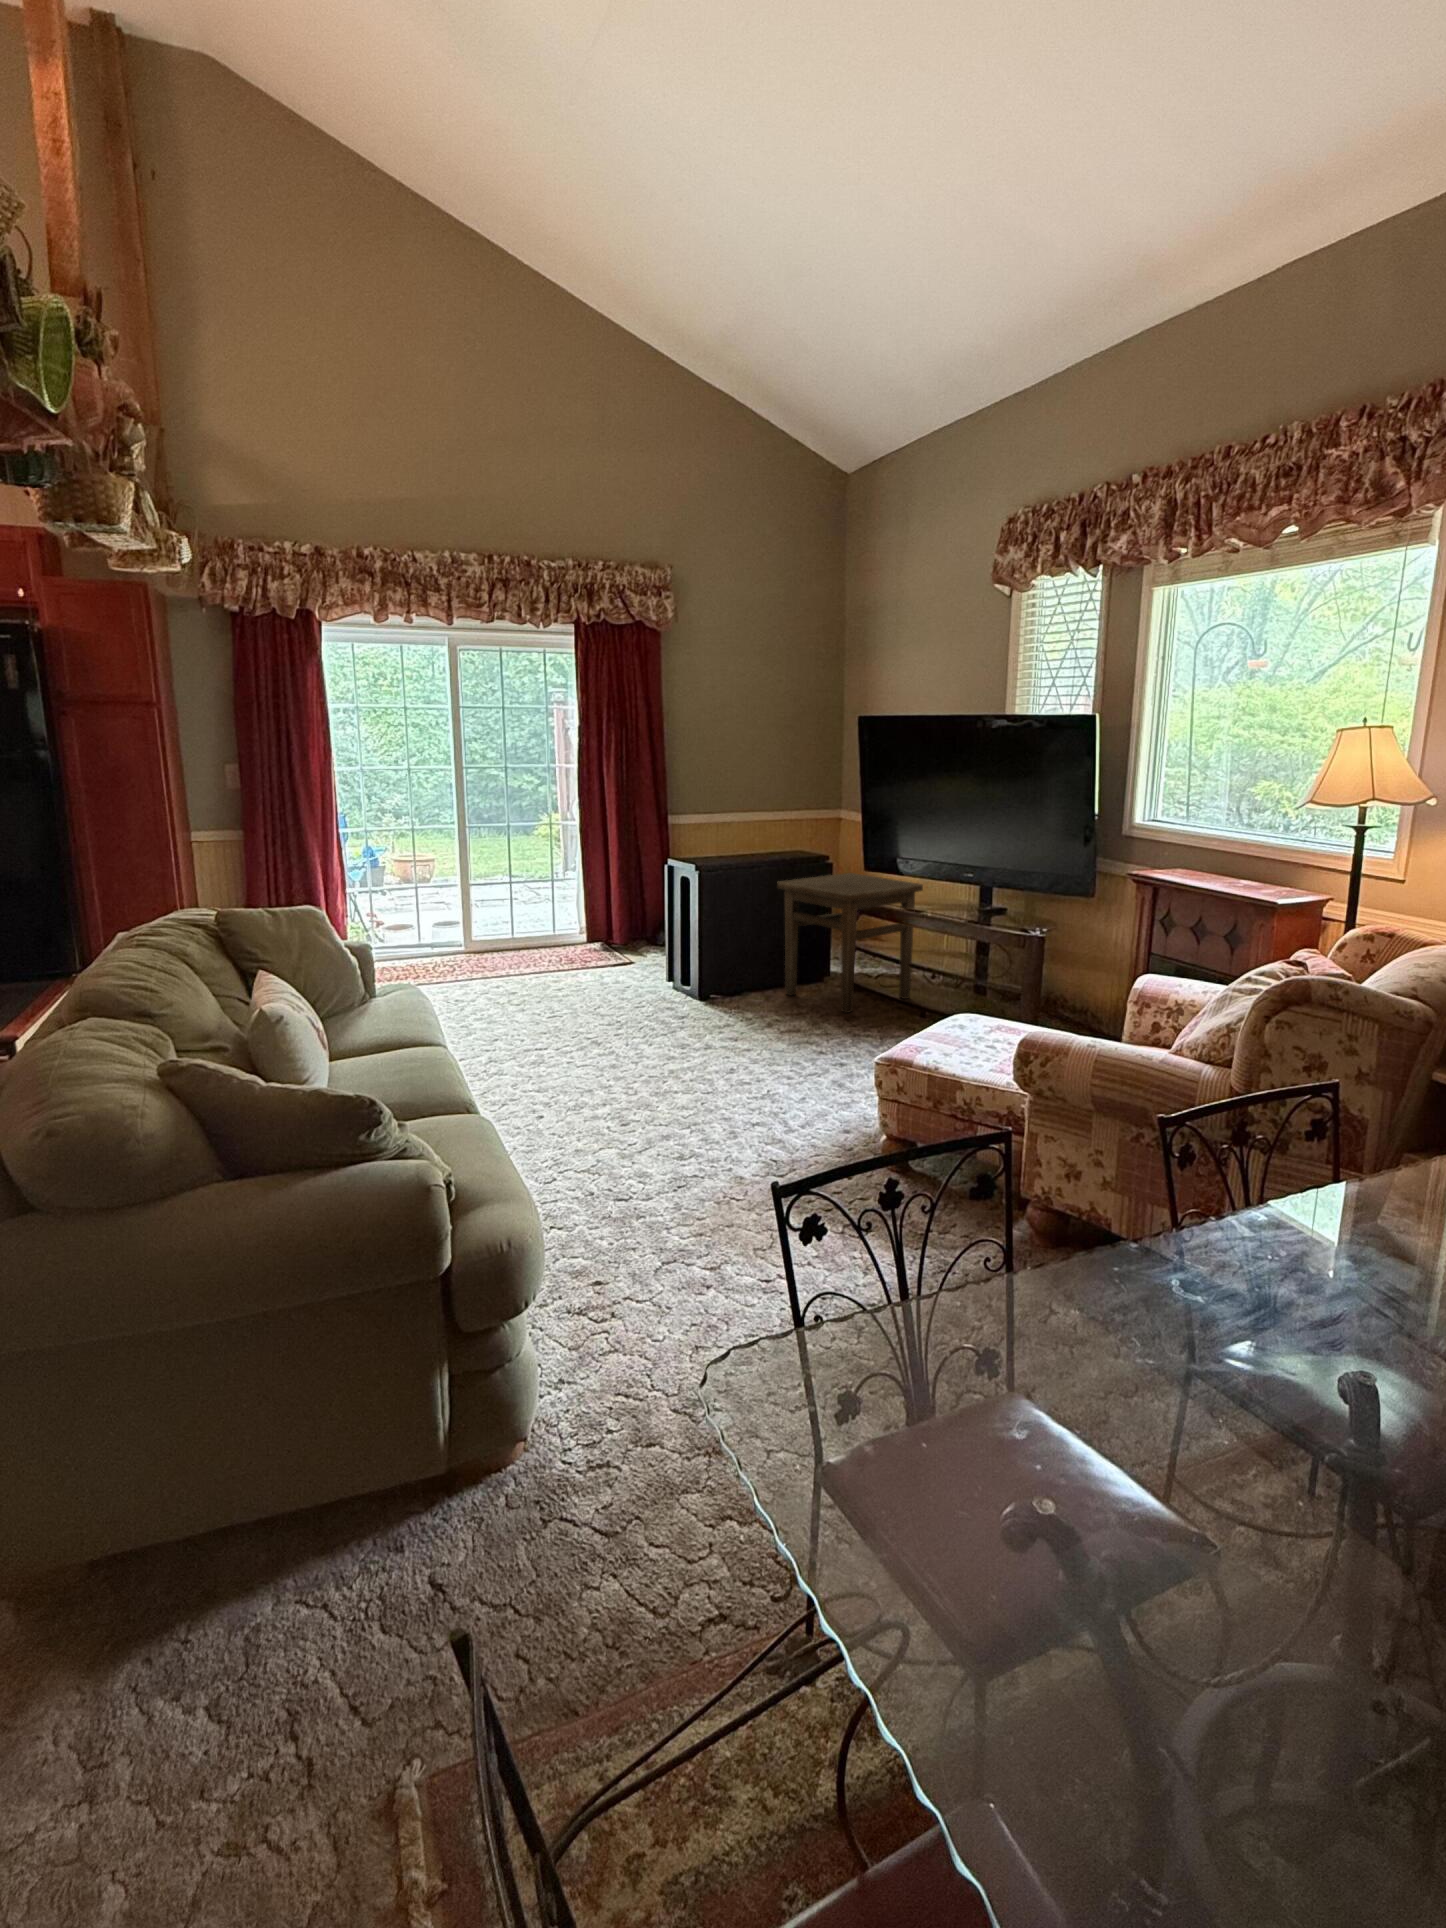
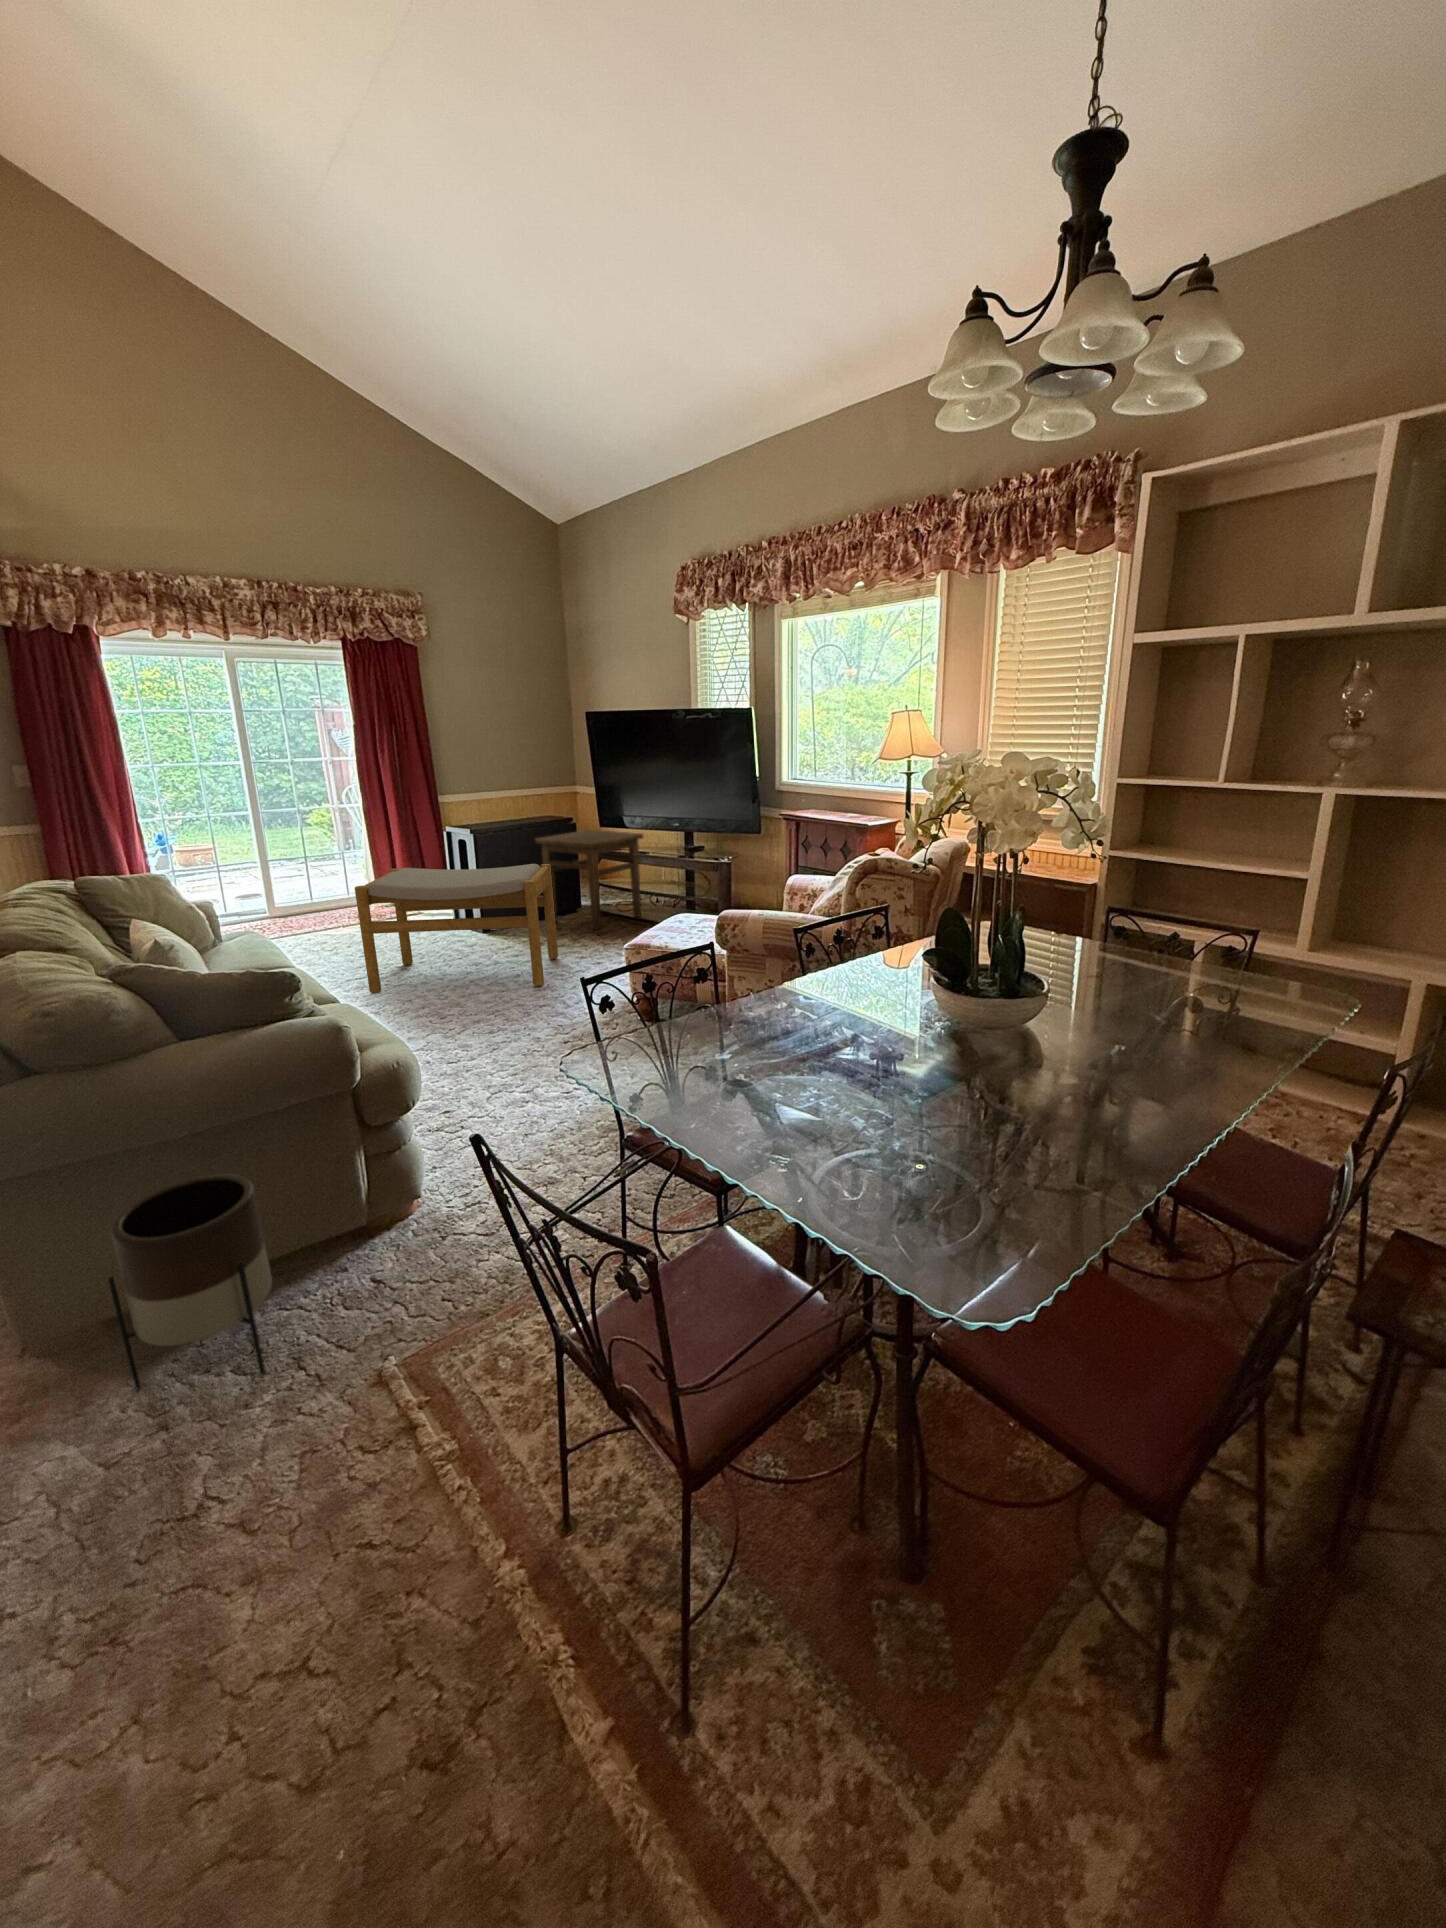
footstool: none [540,913,789,1094] -> present [355,864,558,994]
planter: none [75,1389,290,1719] -> present [108,1174,272,1389]

